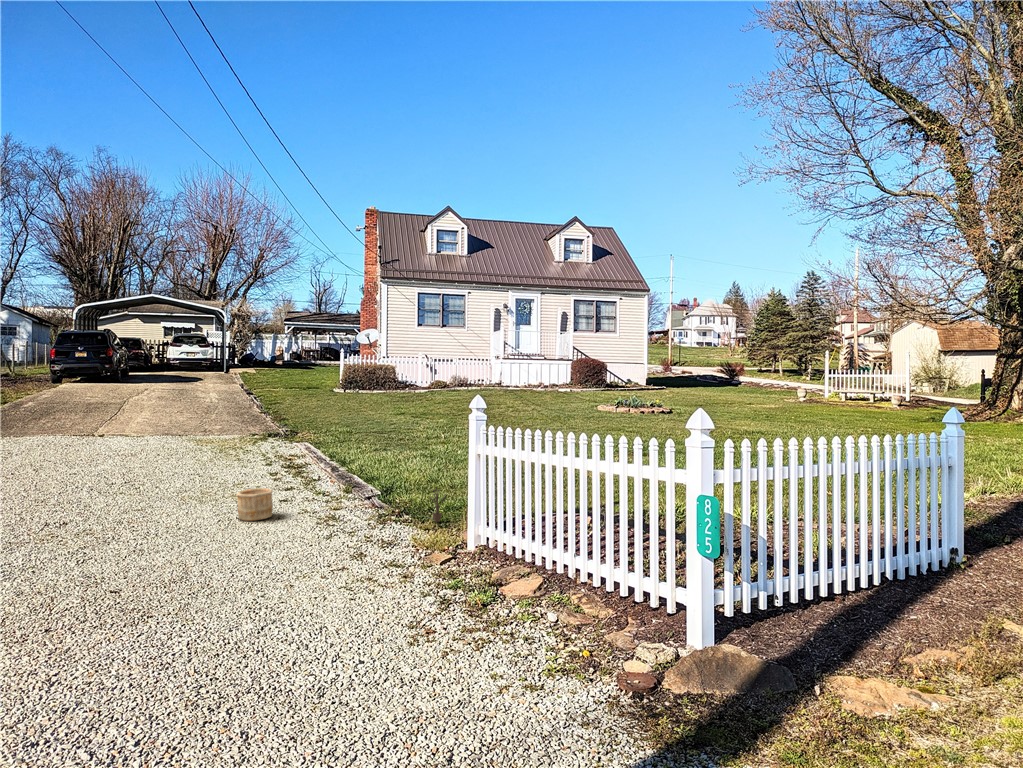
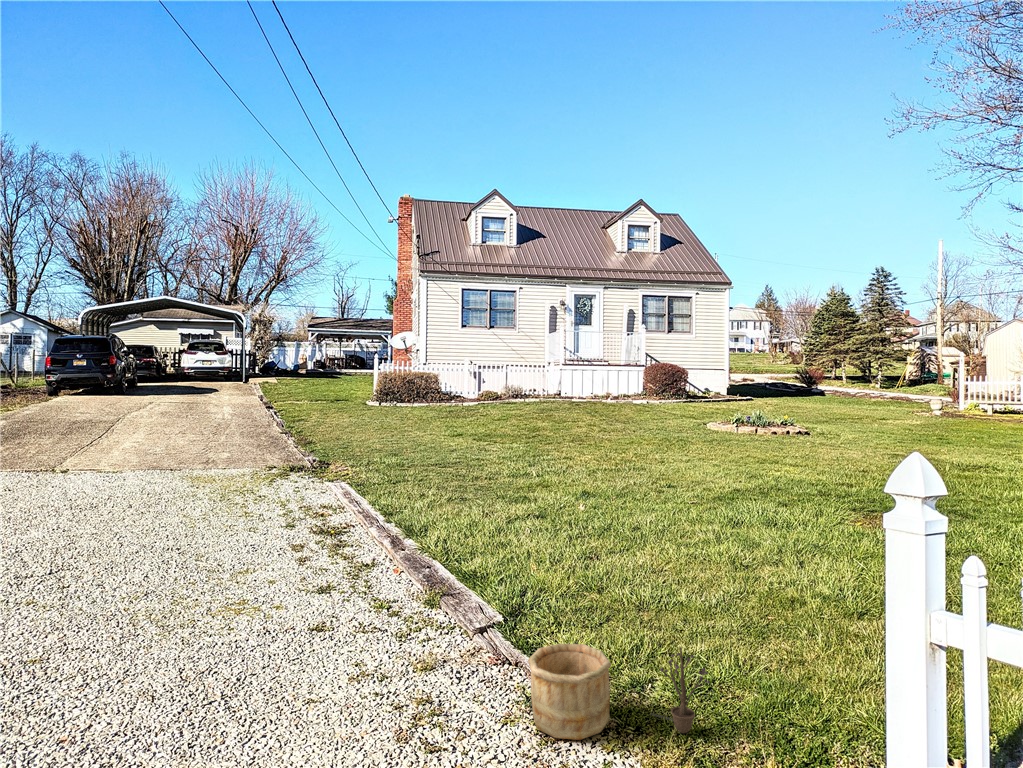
wooden bucket: present [236,488,273,521] -> present [528,644,611,740]

